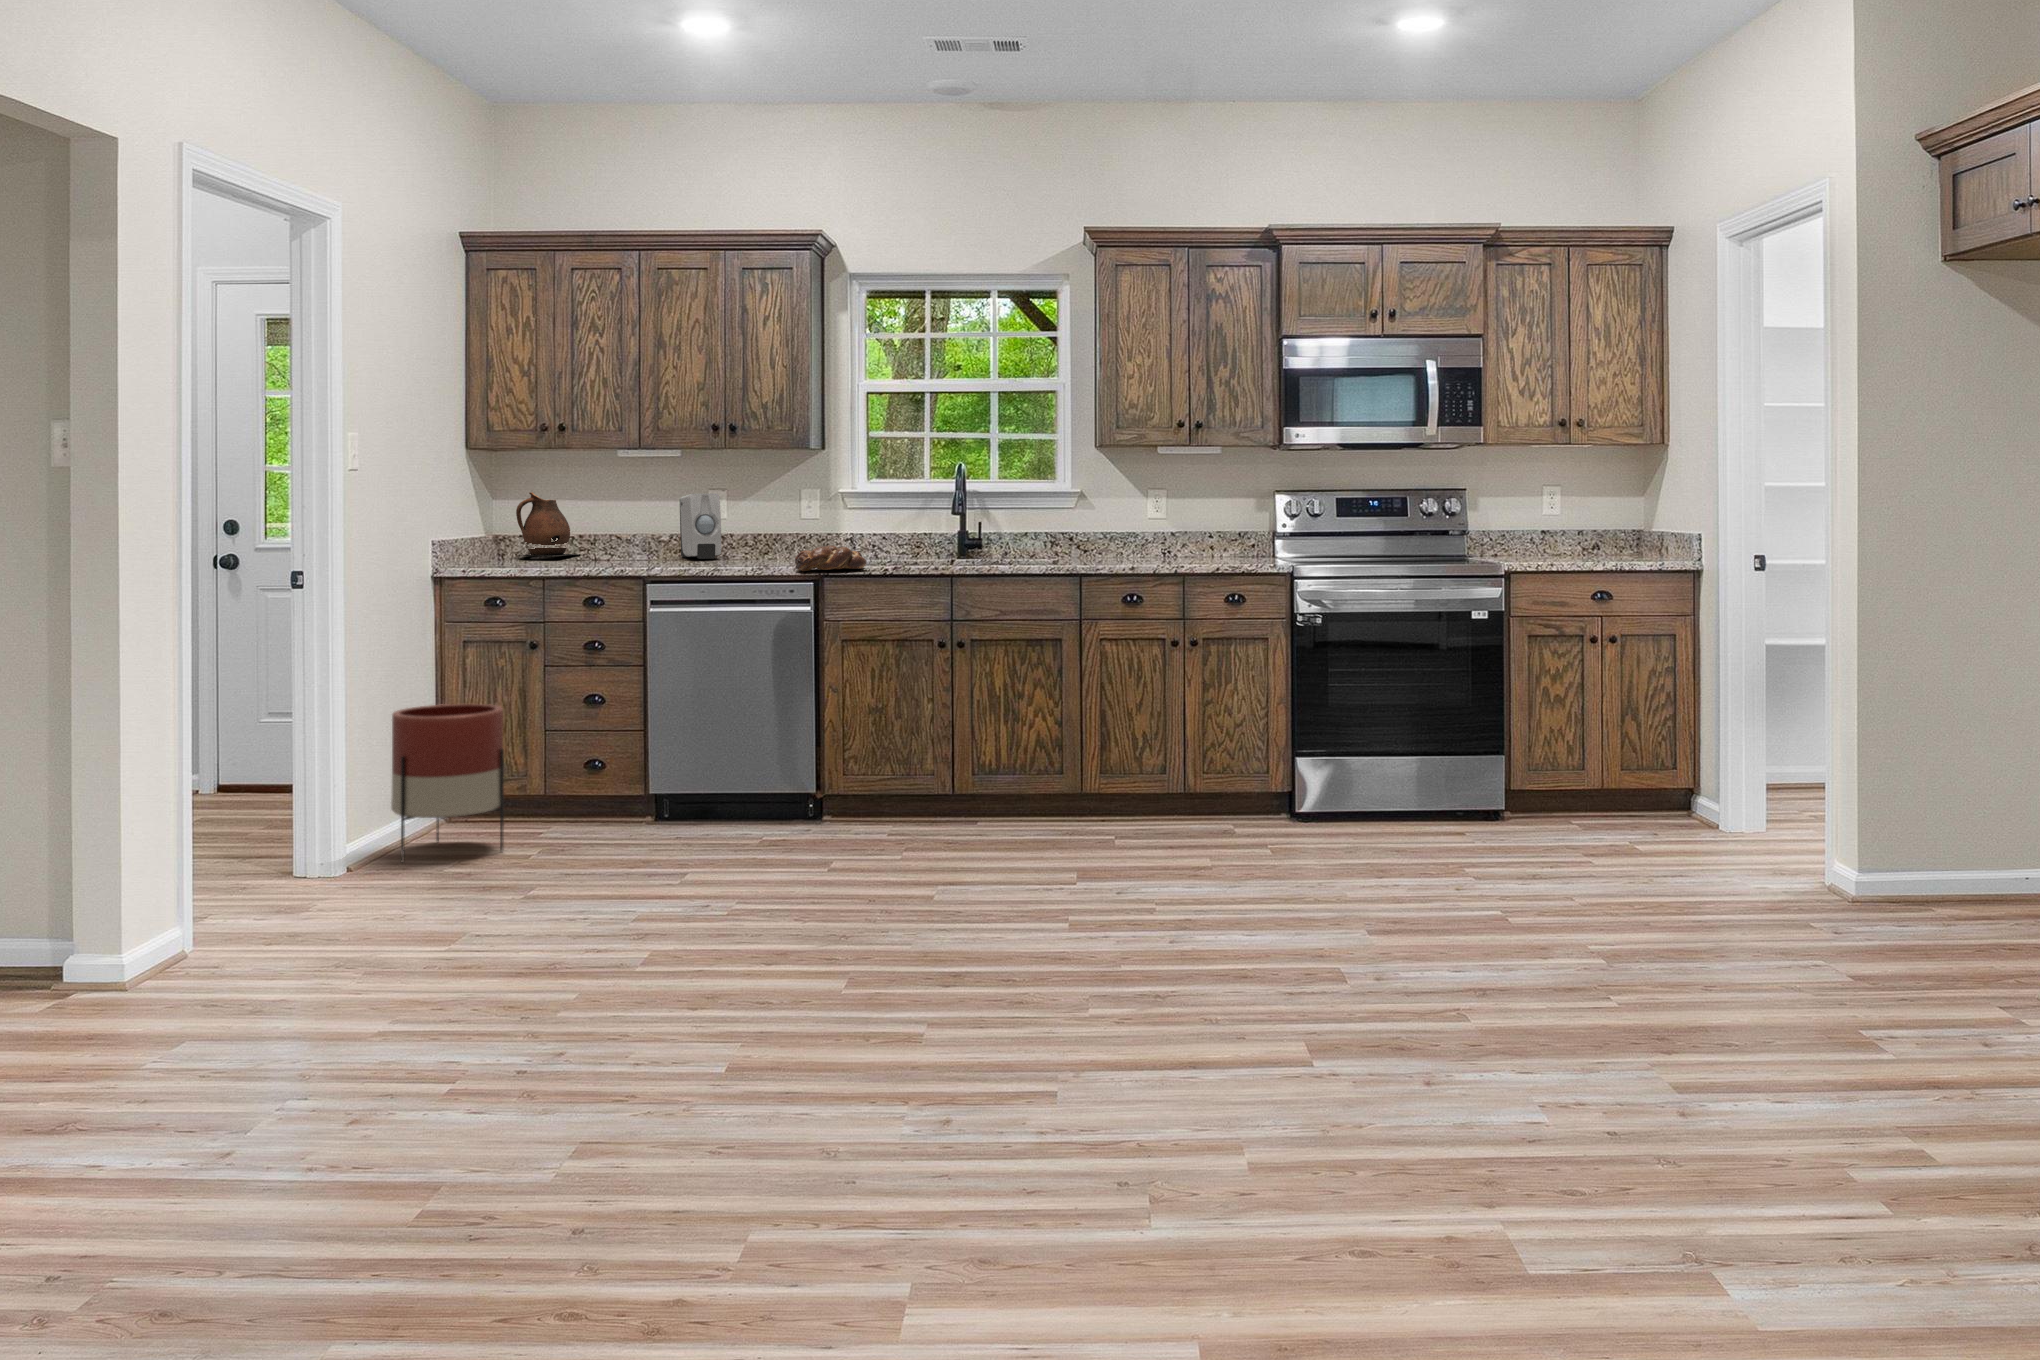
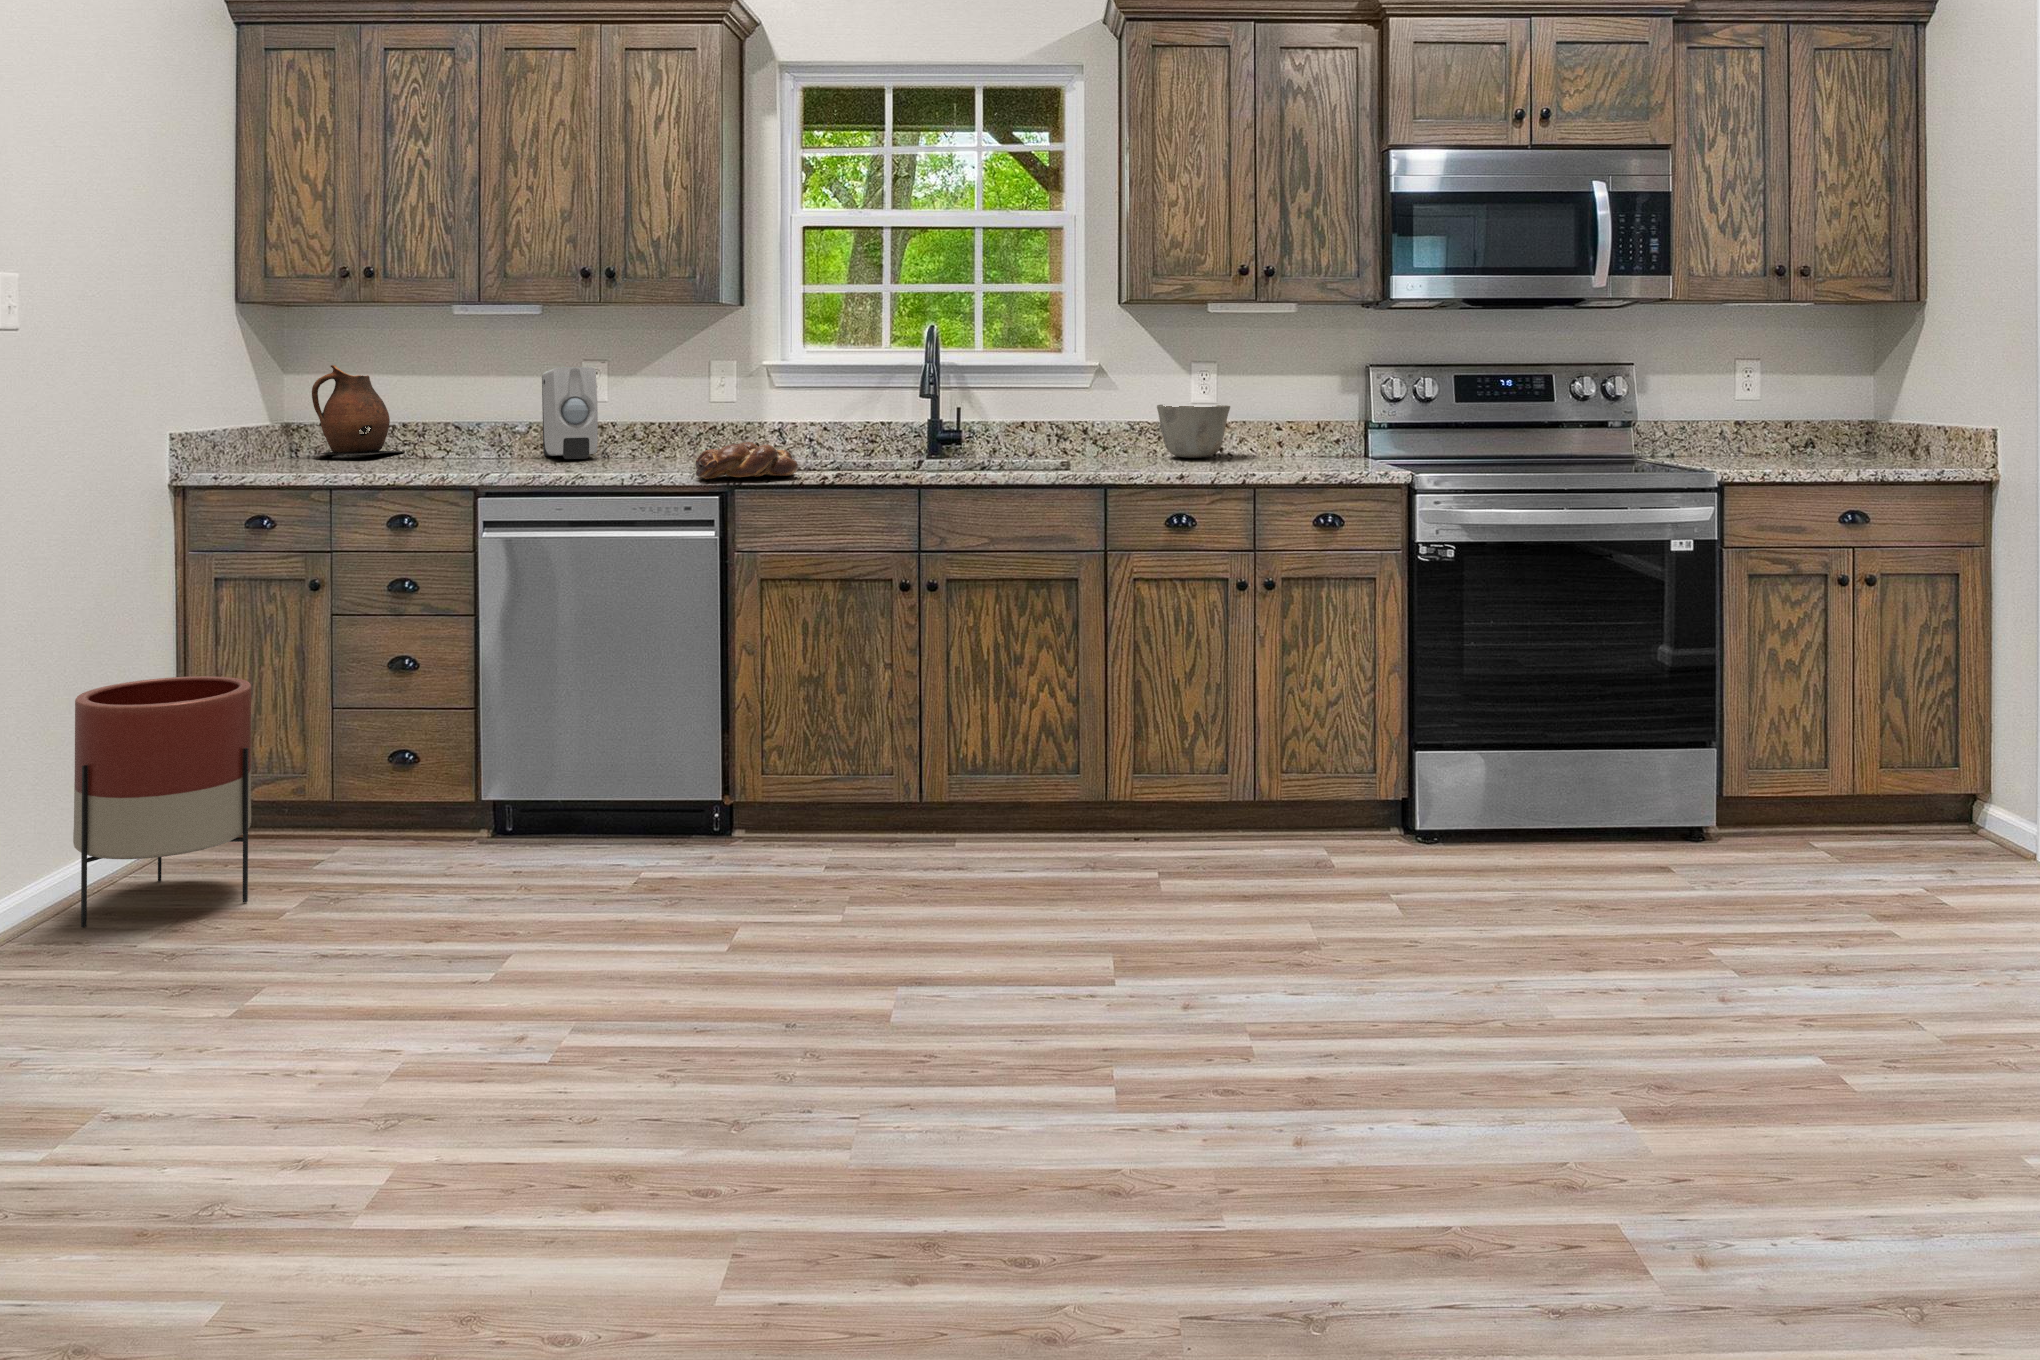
ceramic bowl: none [1122,519,1175,557] -> present [1157,405,1230,458]

